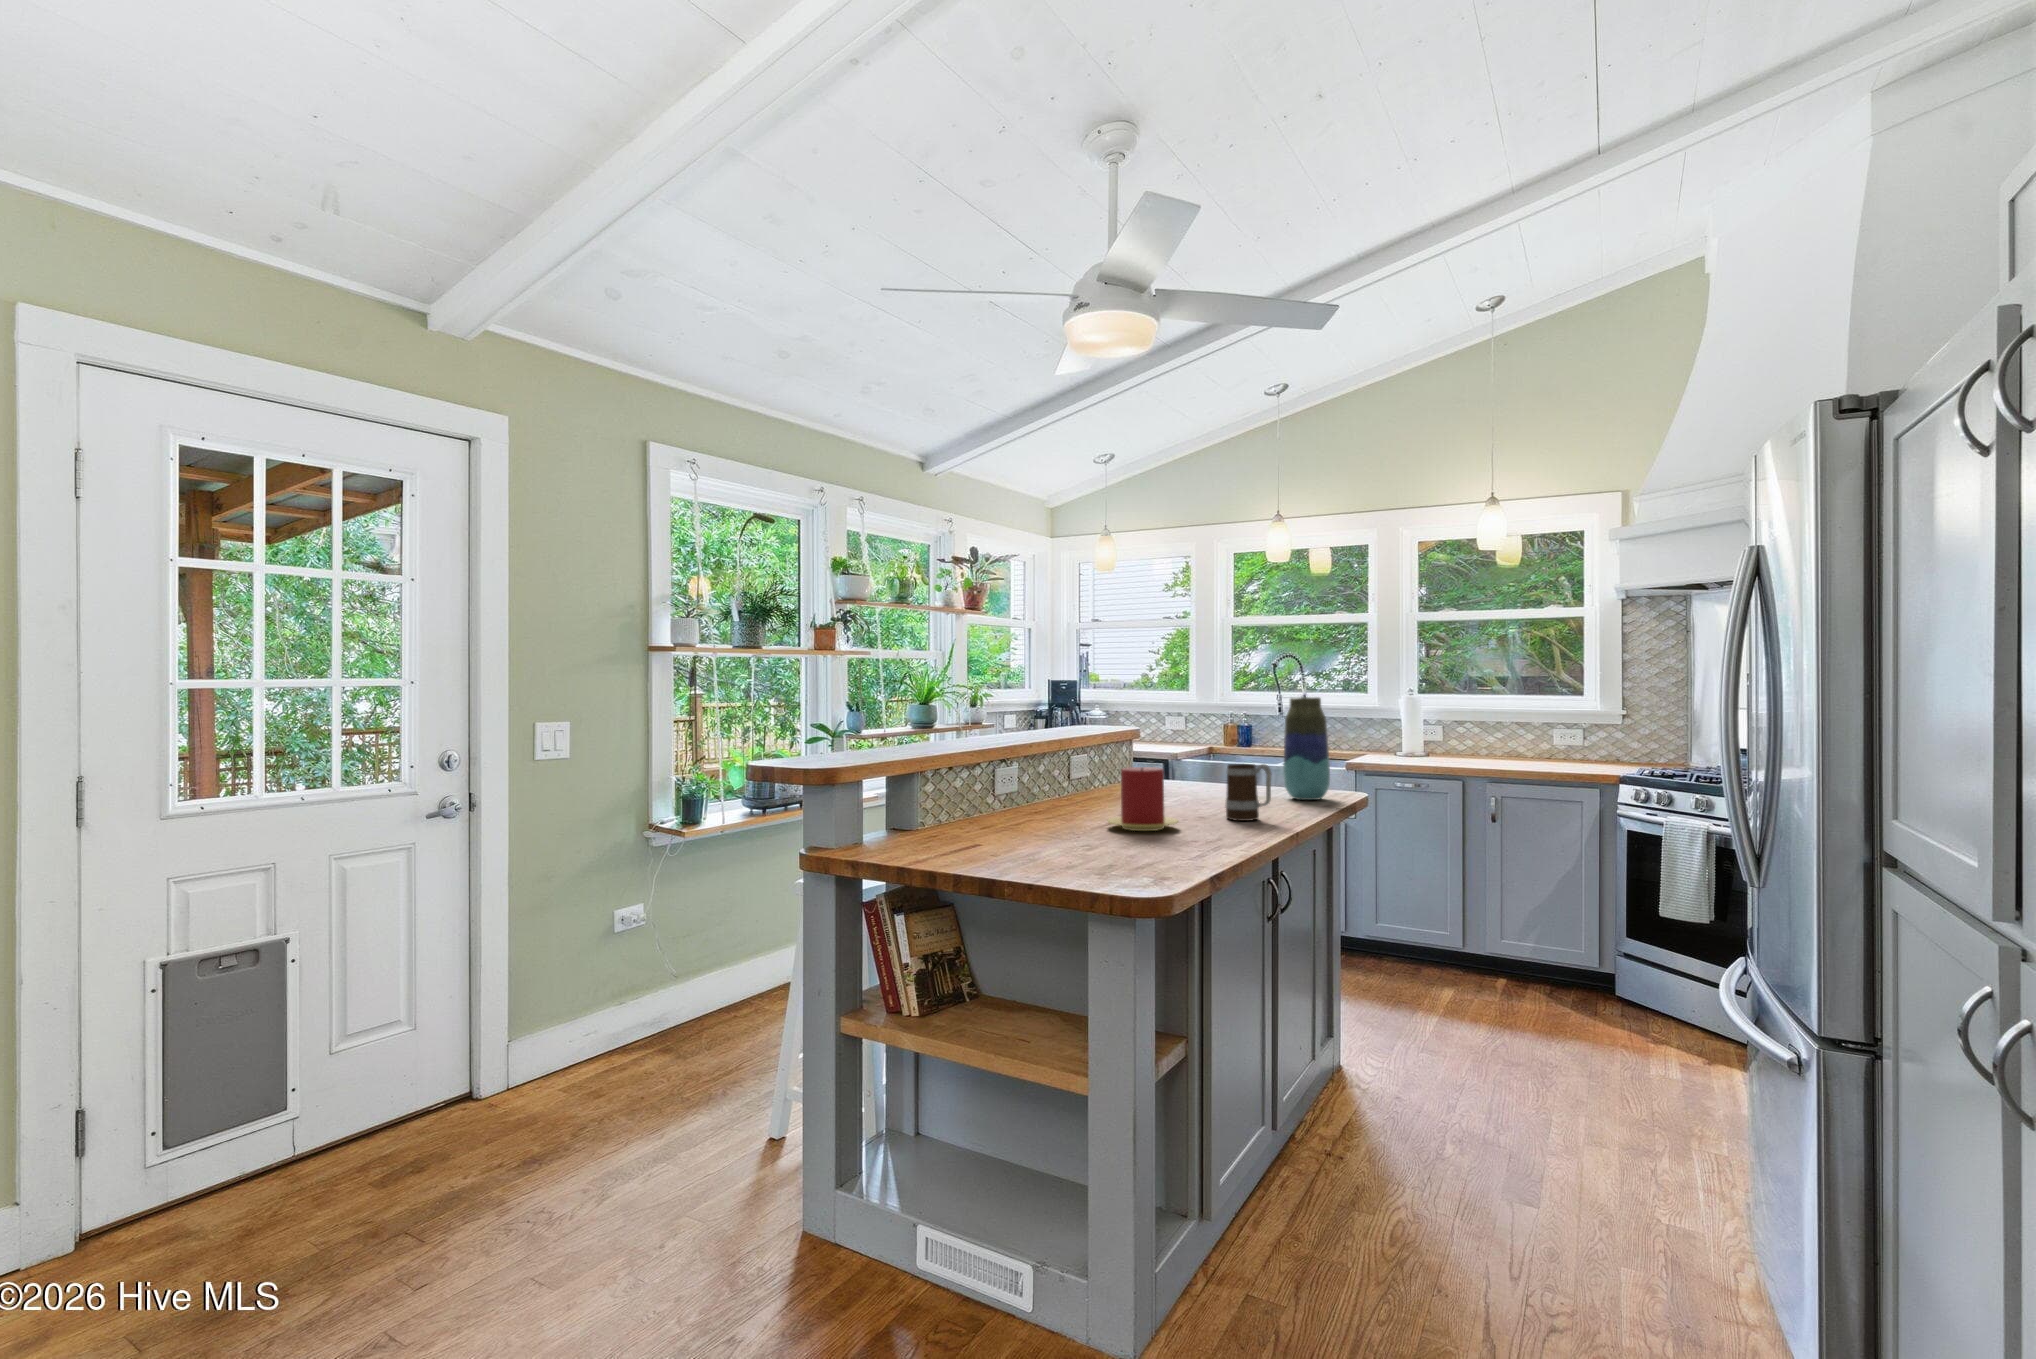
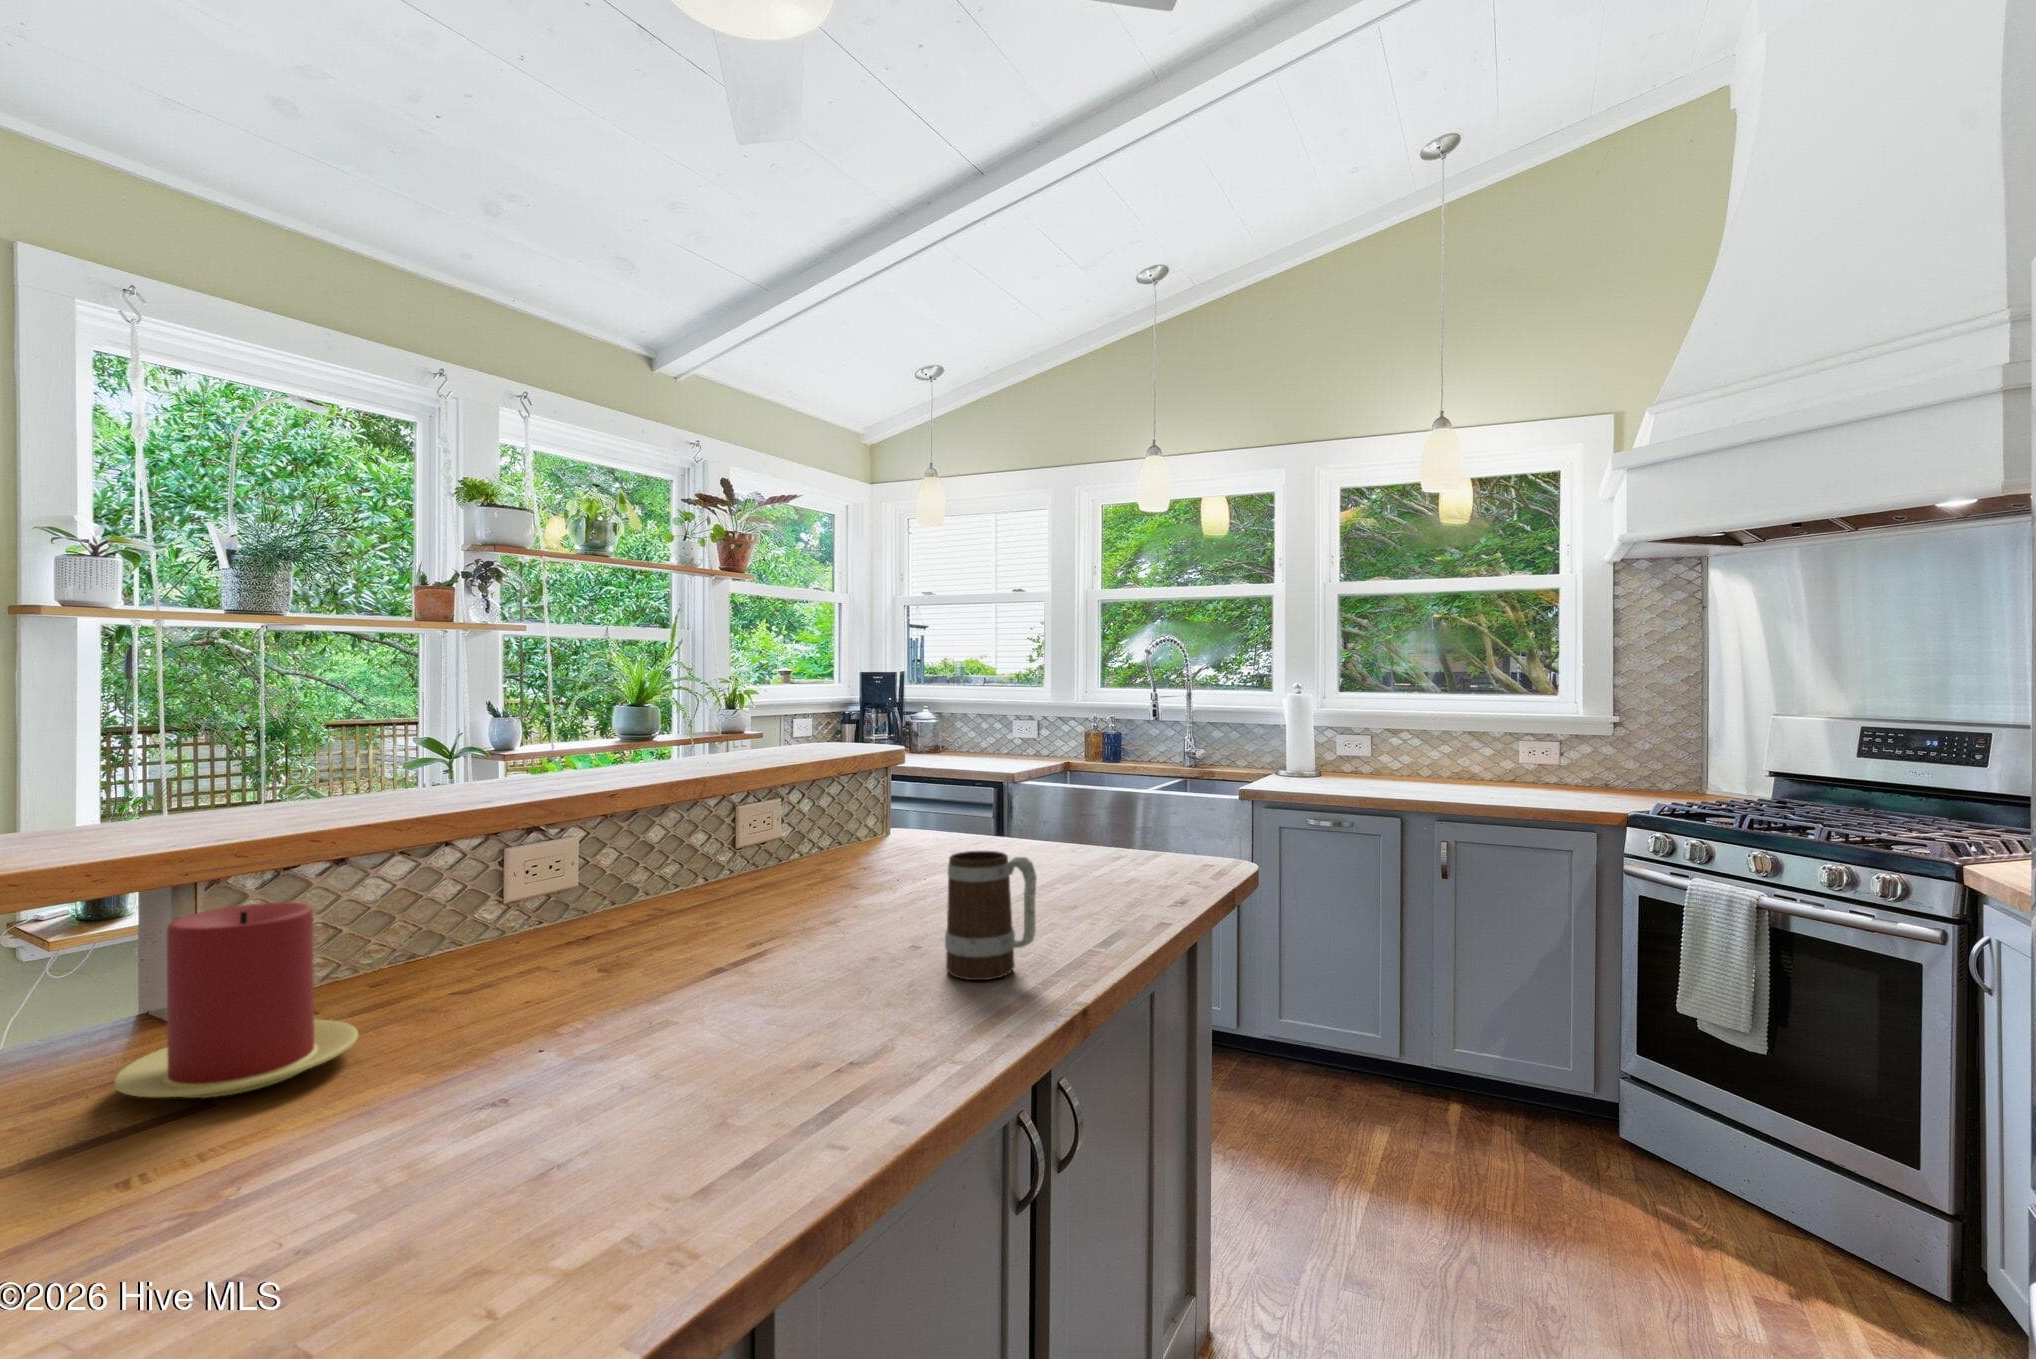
vase: present [1283,697,1330,800] -> none [1101,706,1184,898]
candle: present [1108,767,1179,831] -> present [114,902,358,1098]

